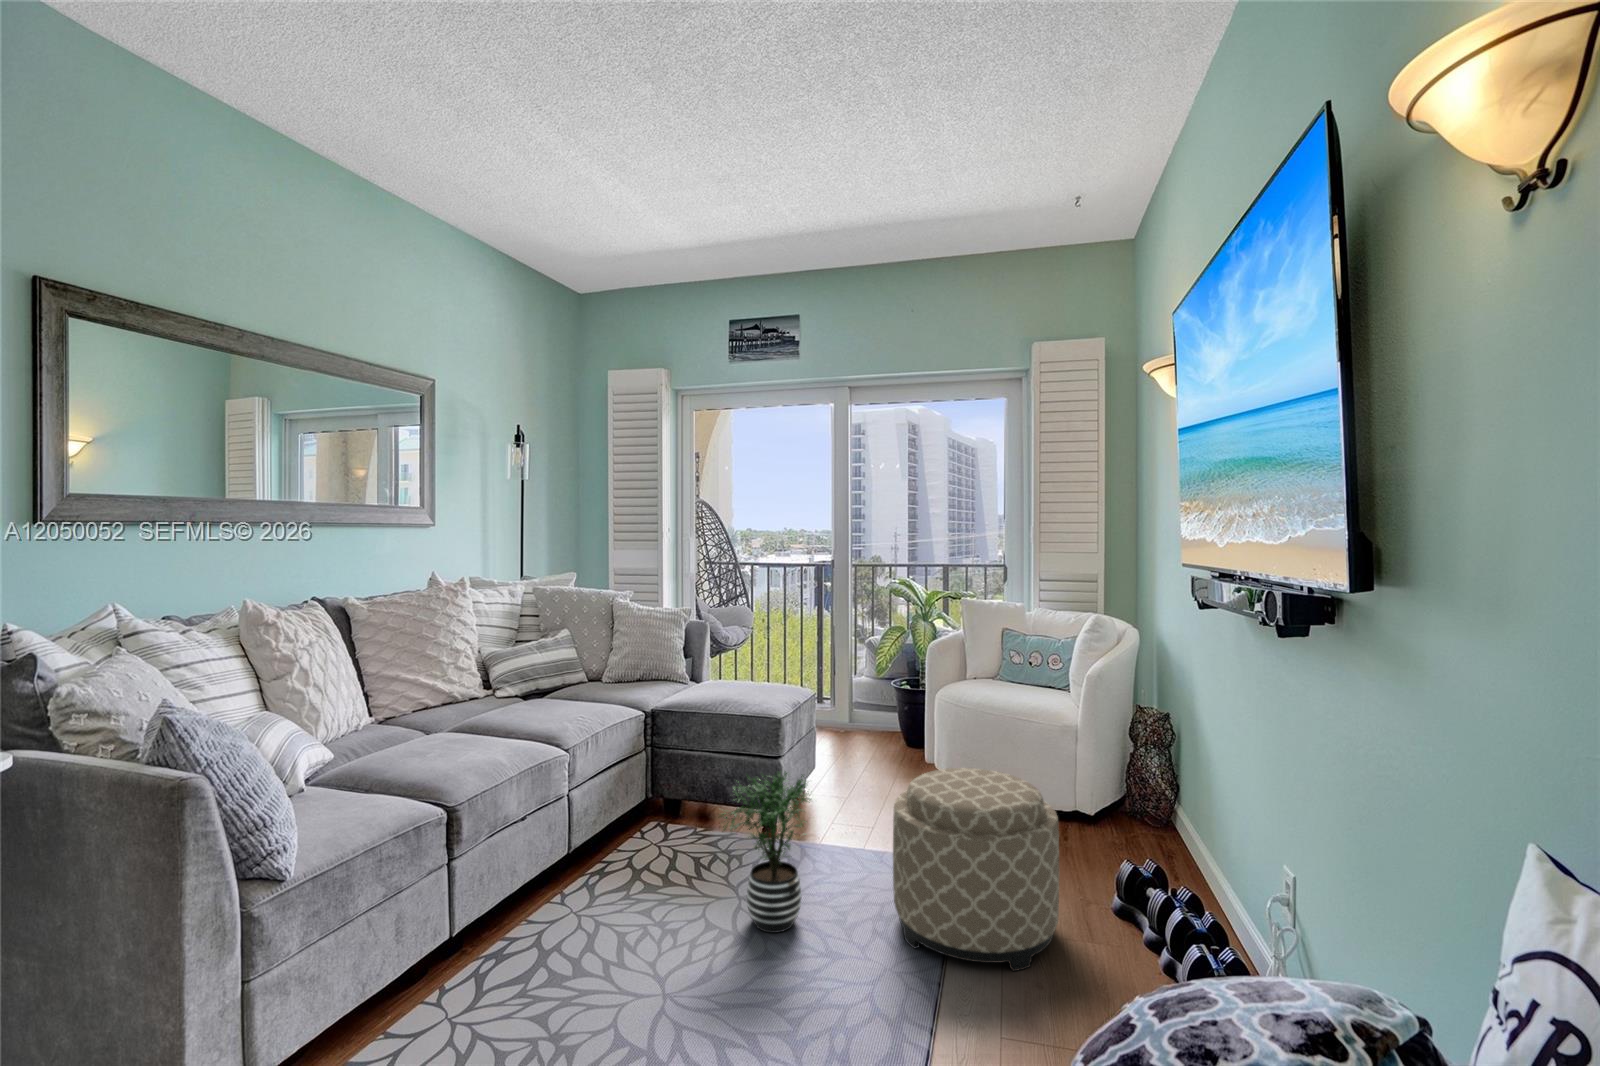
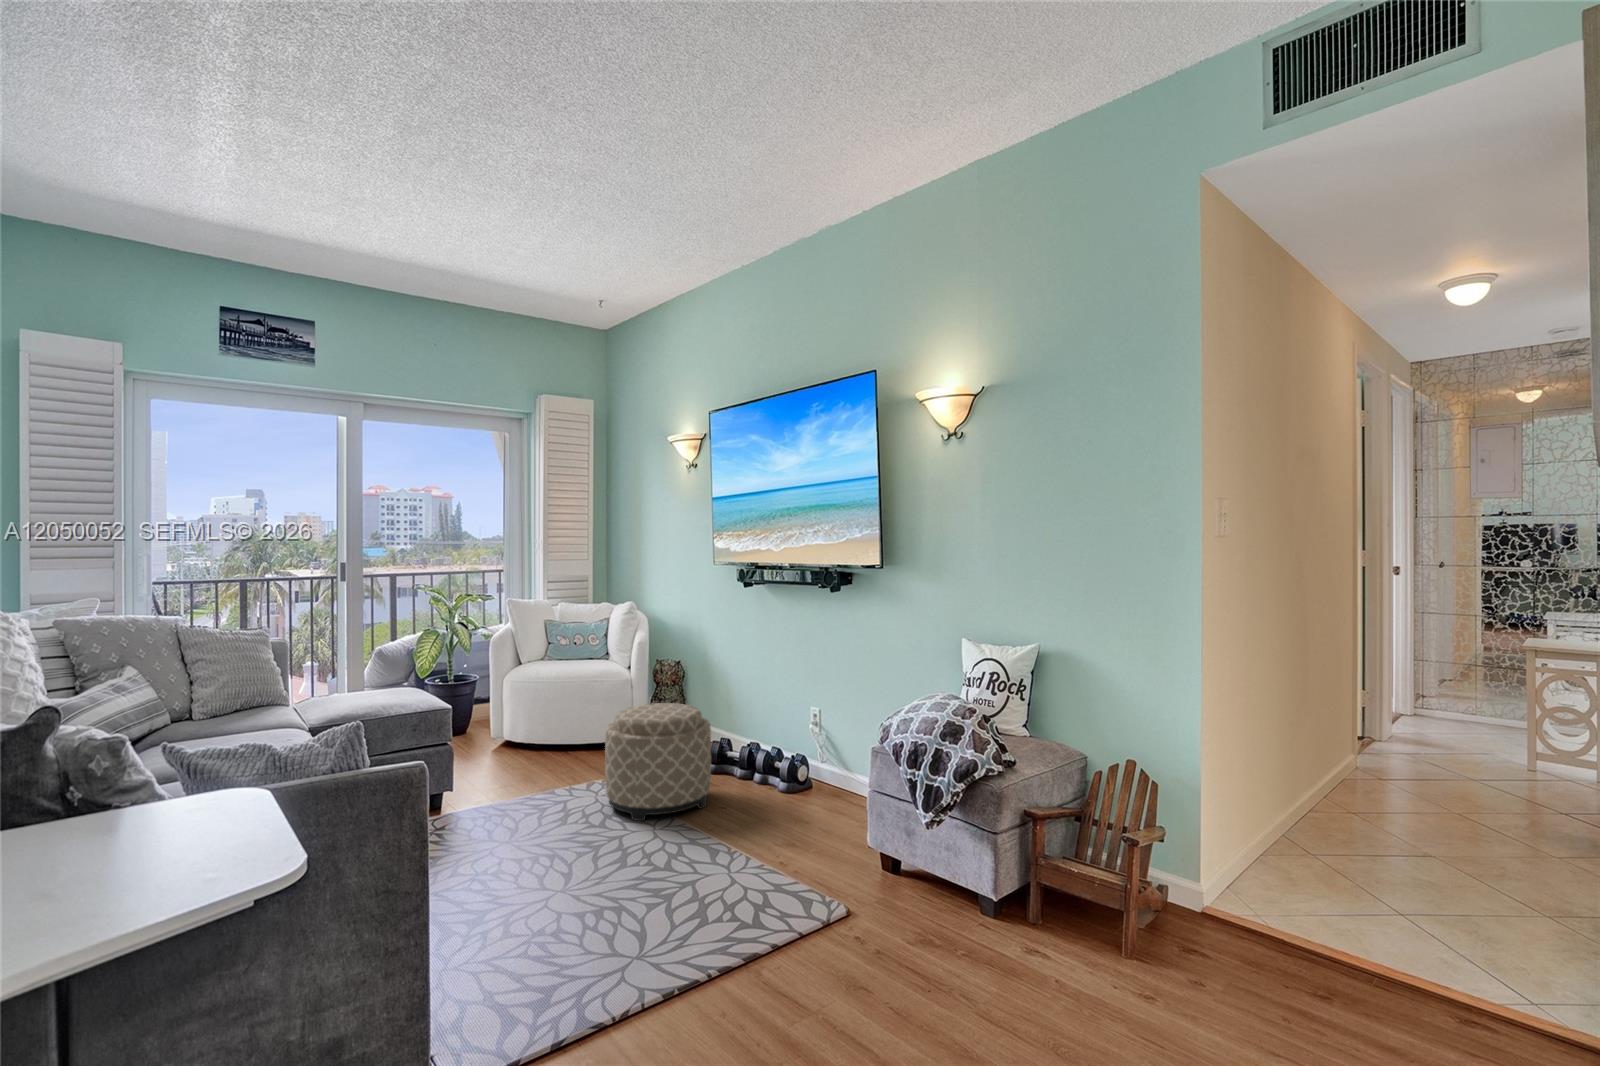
potted plant: present [721,772,811,933] -> none [508,728,591,850]

